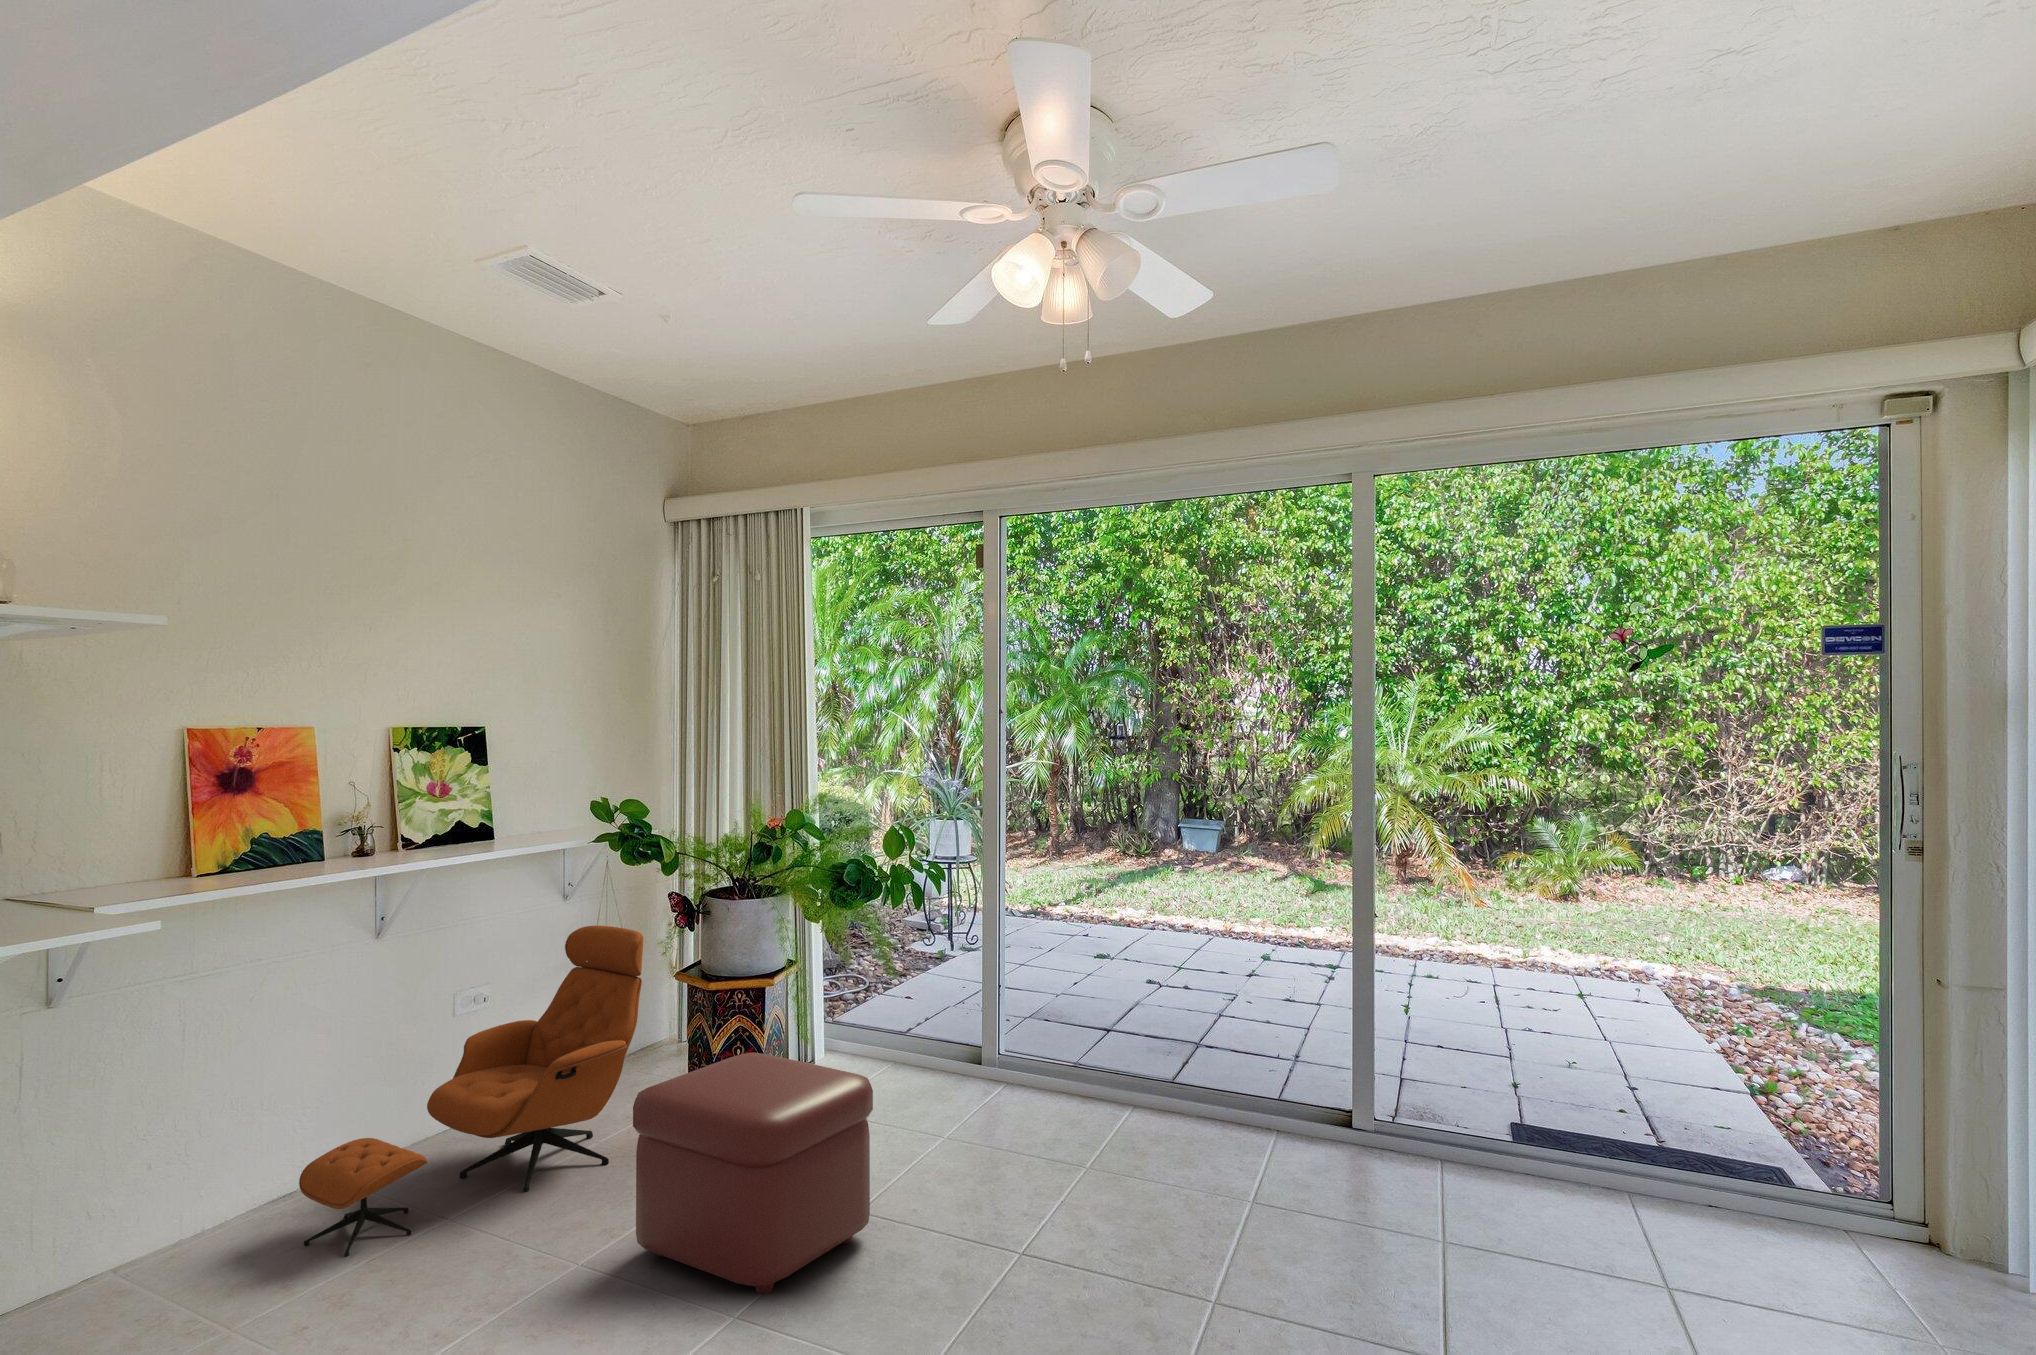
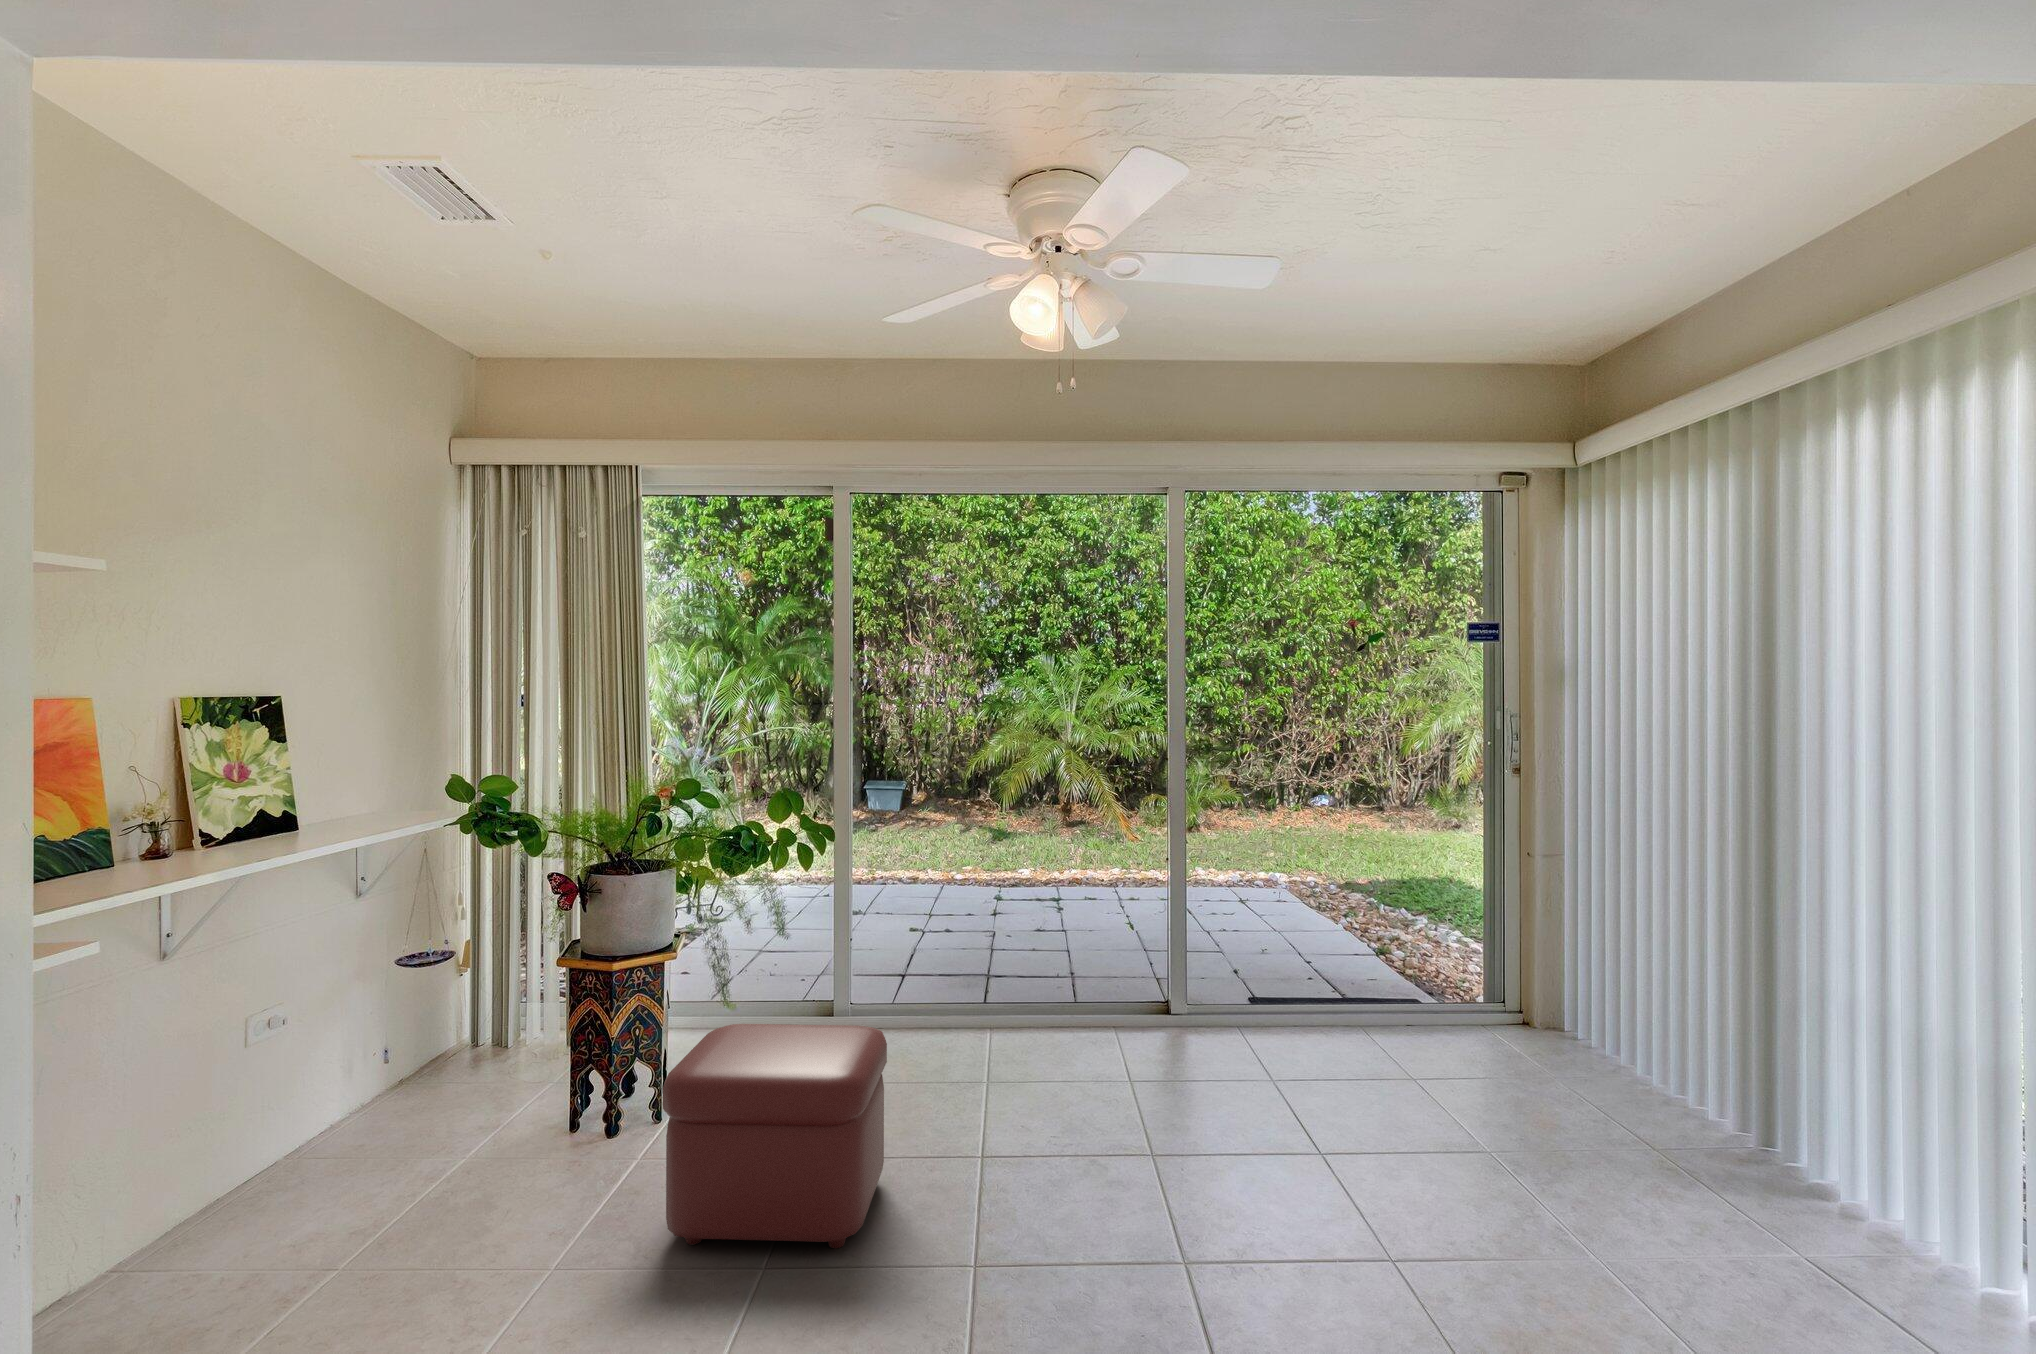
lounge chair: present [299,925,643,1256] -> none [187,919,538,1352]

